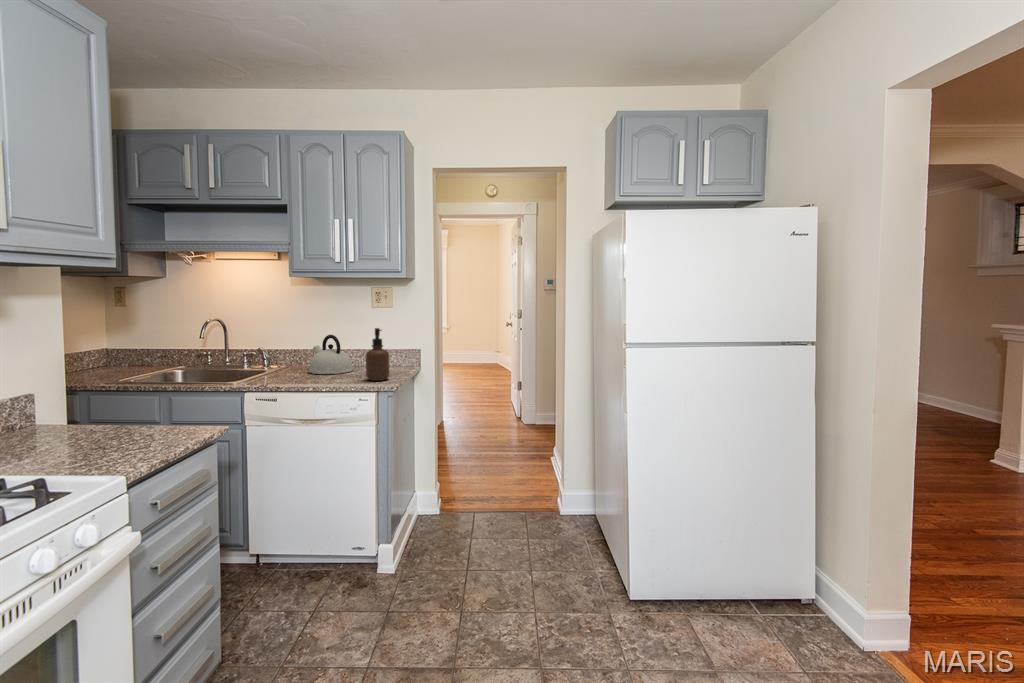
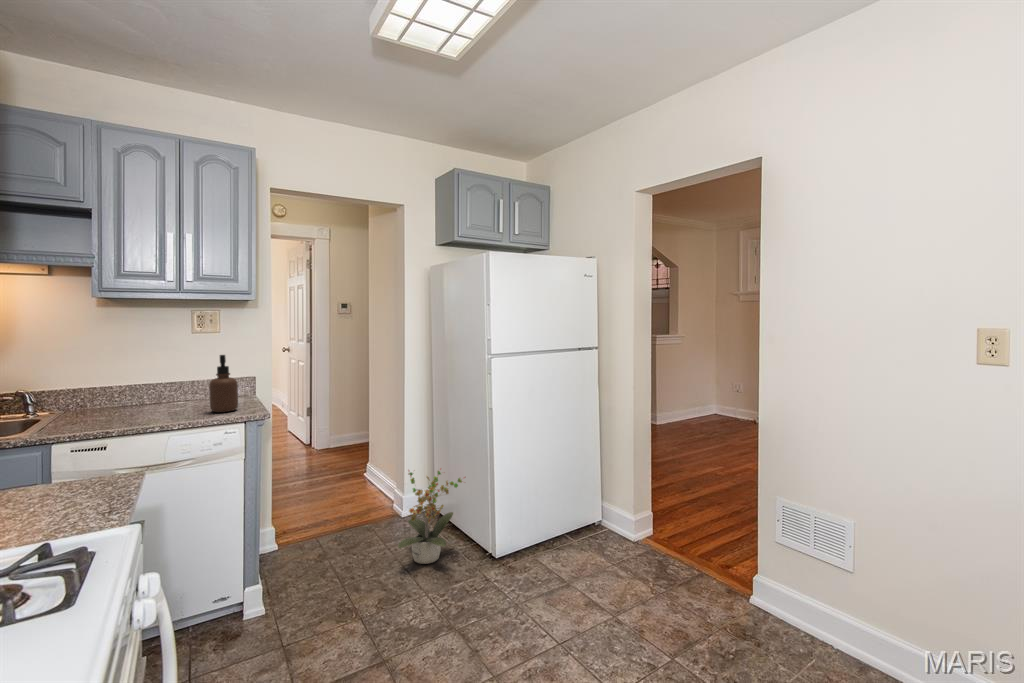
kettle: present [308,335,353,374] -> none [102,367,167,416]
potted plant: none [527,466,615,577] -> present [398,469,462,564]

